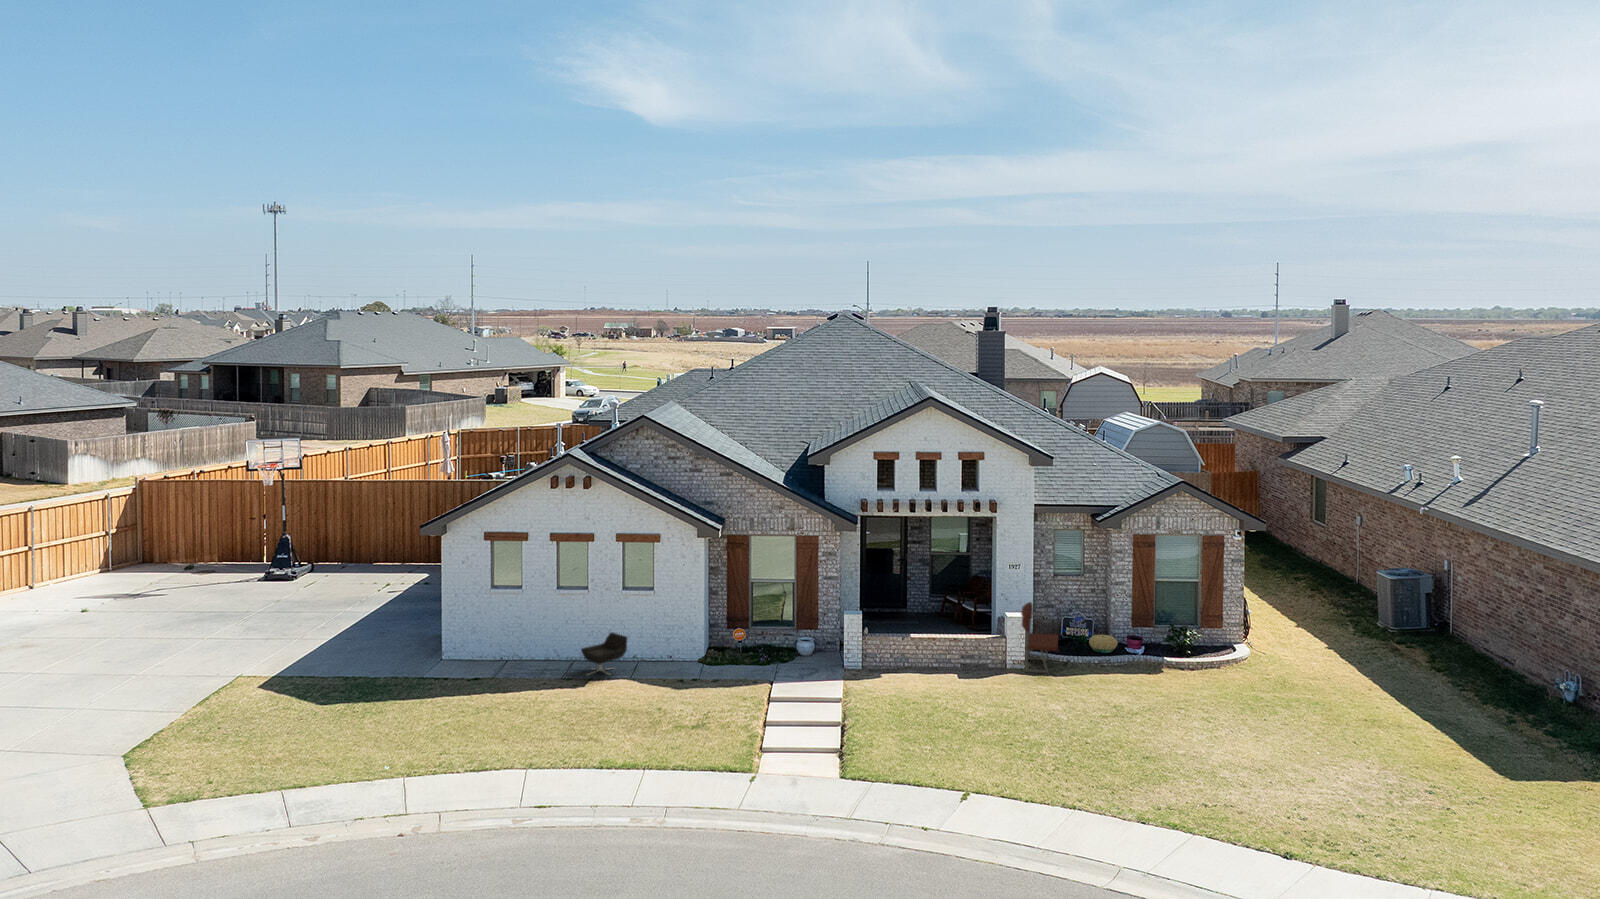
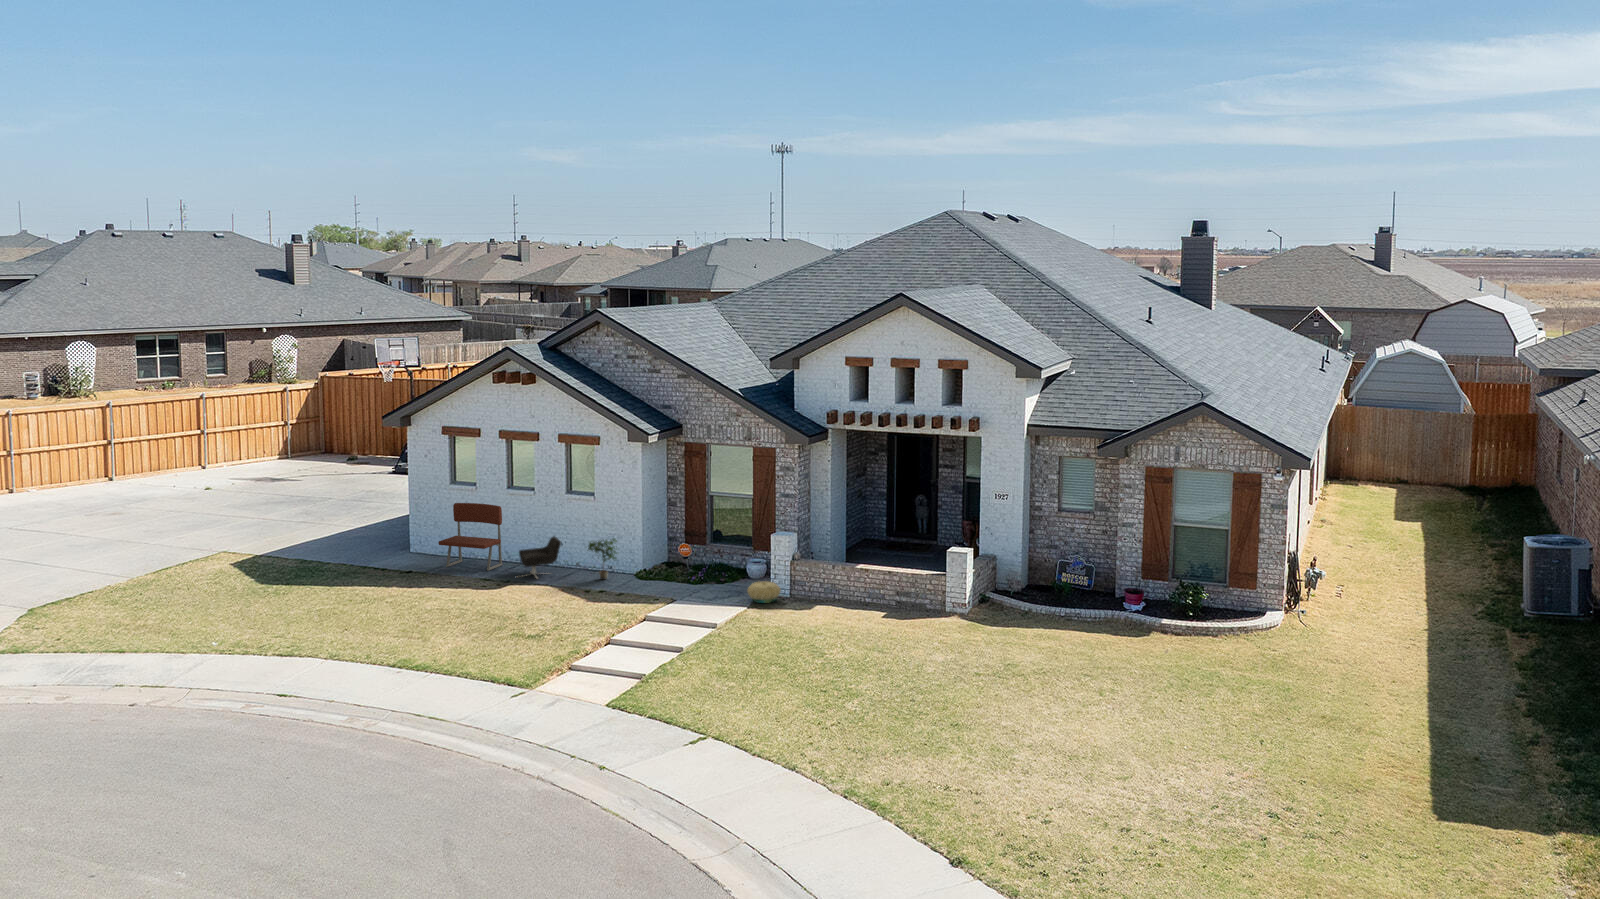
bench: present [1021,602,1058,673] -> present [438,503,503,571]
potted plant: none [654,629,686,669] -> present [588,539,616,580]
basket: present [1089,635,1118,653] -> present [748,581,781,603]

